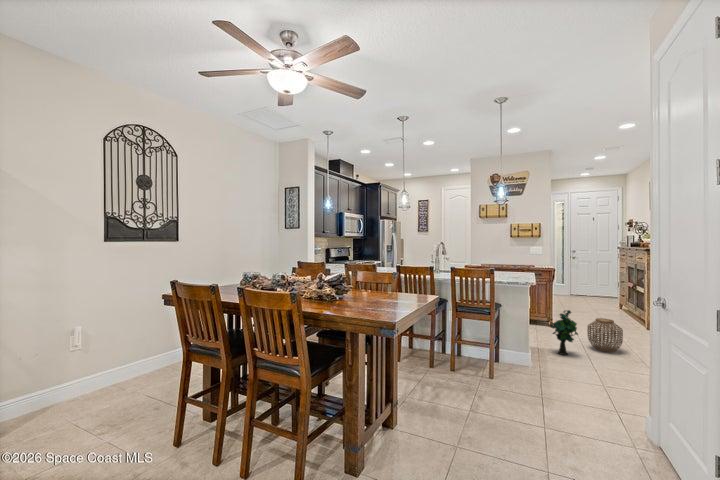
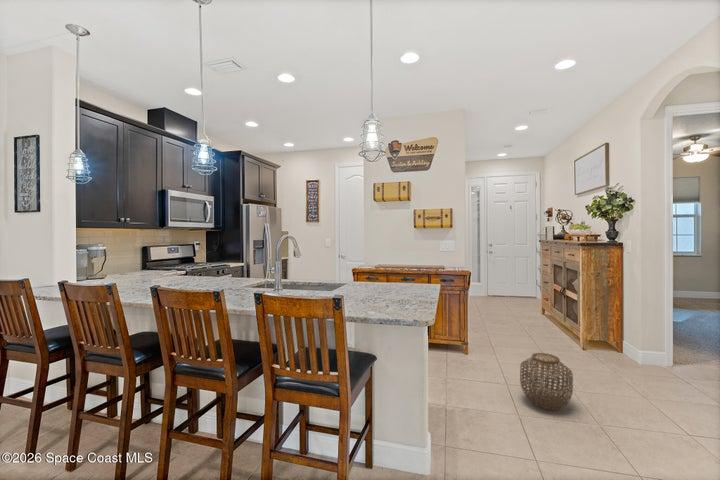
decorative plant: present [550,310,578,355] -> none [463,349,511,428]

